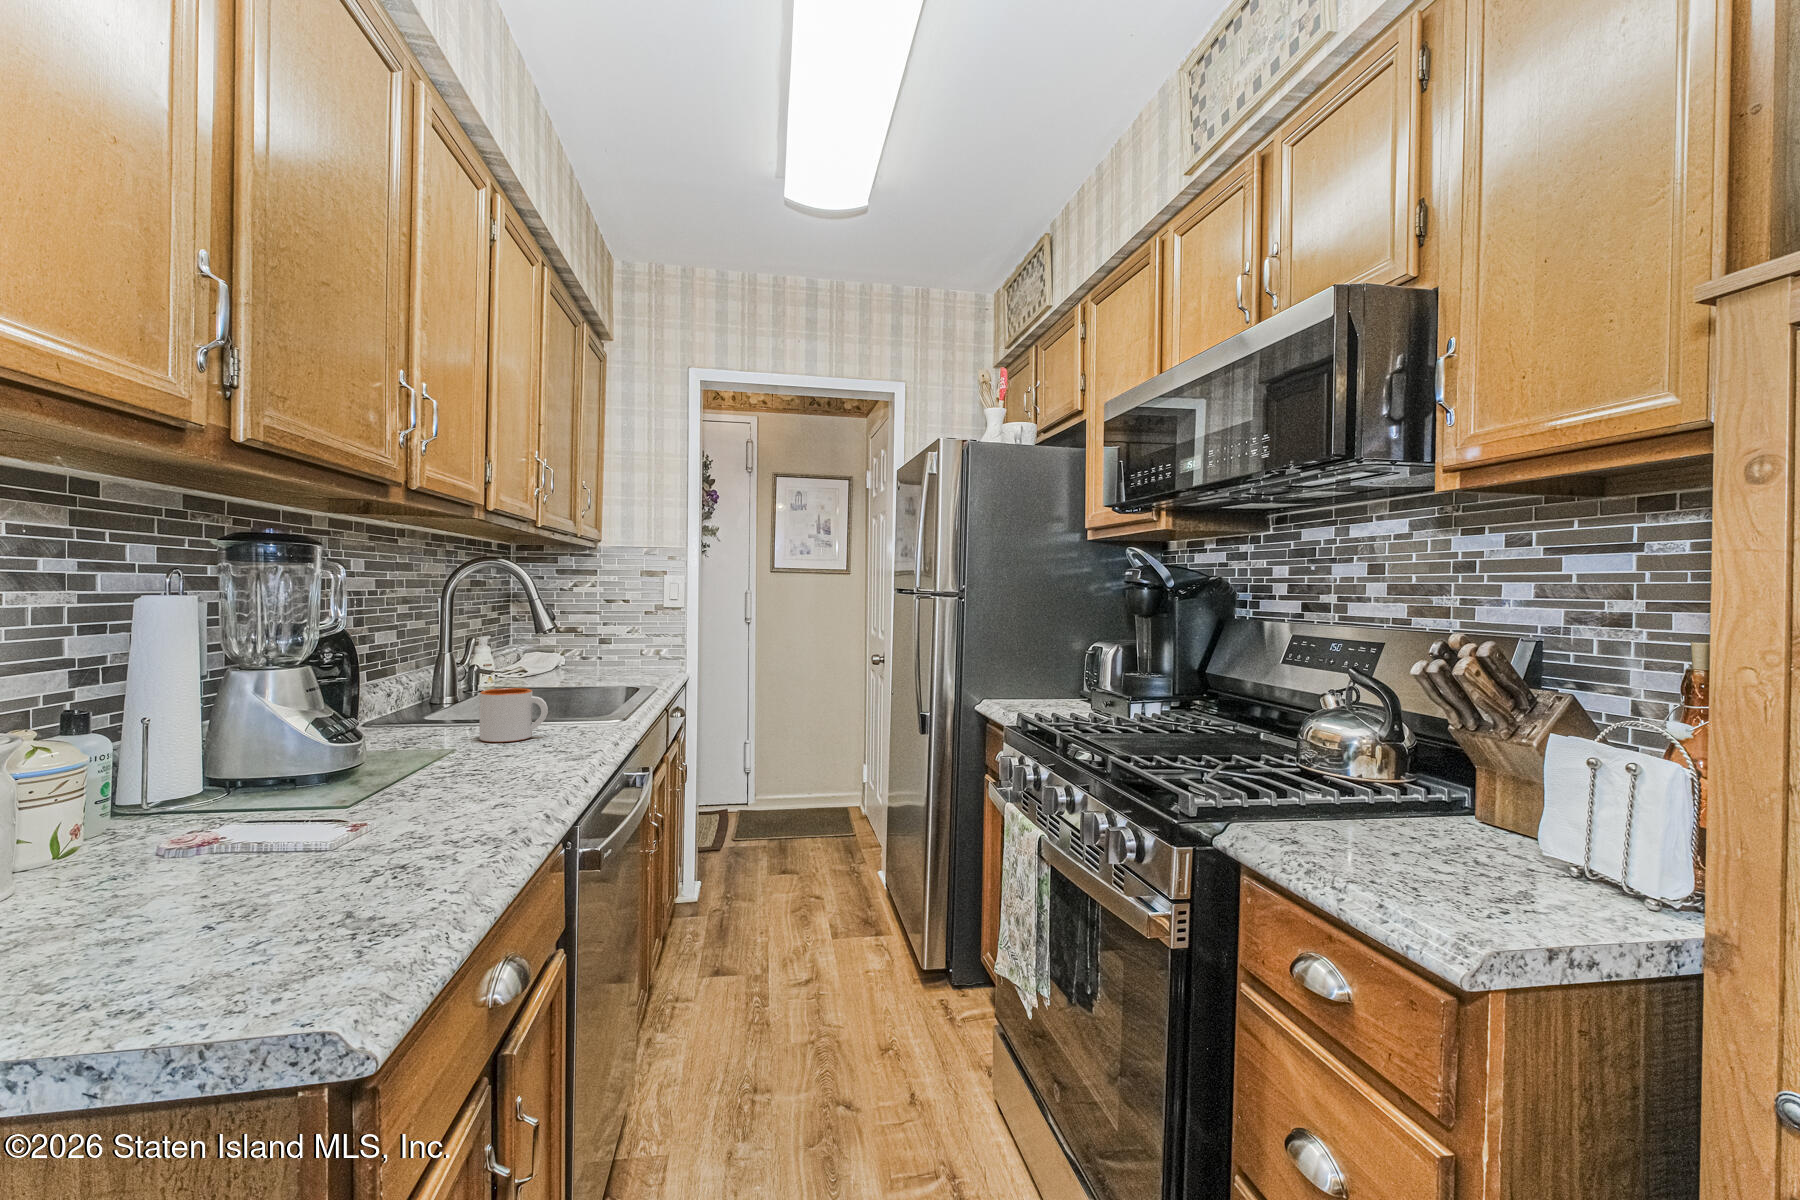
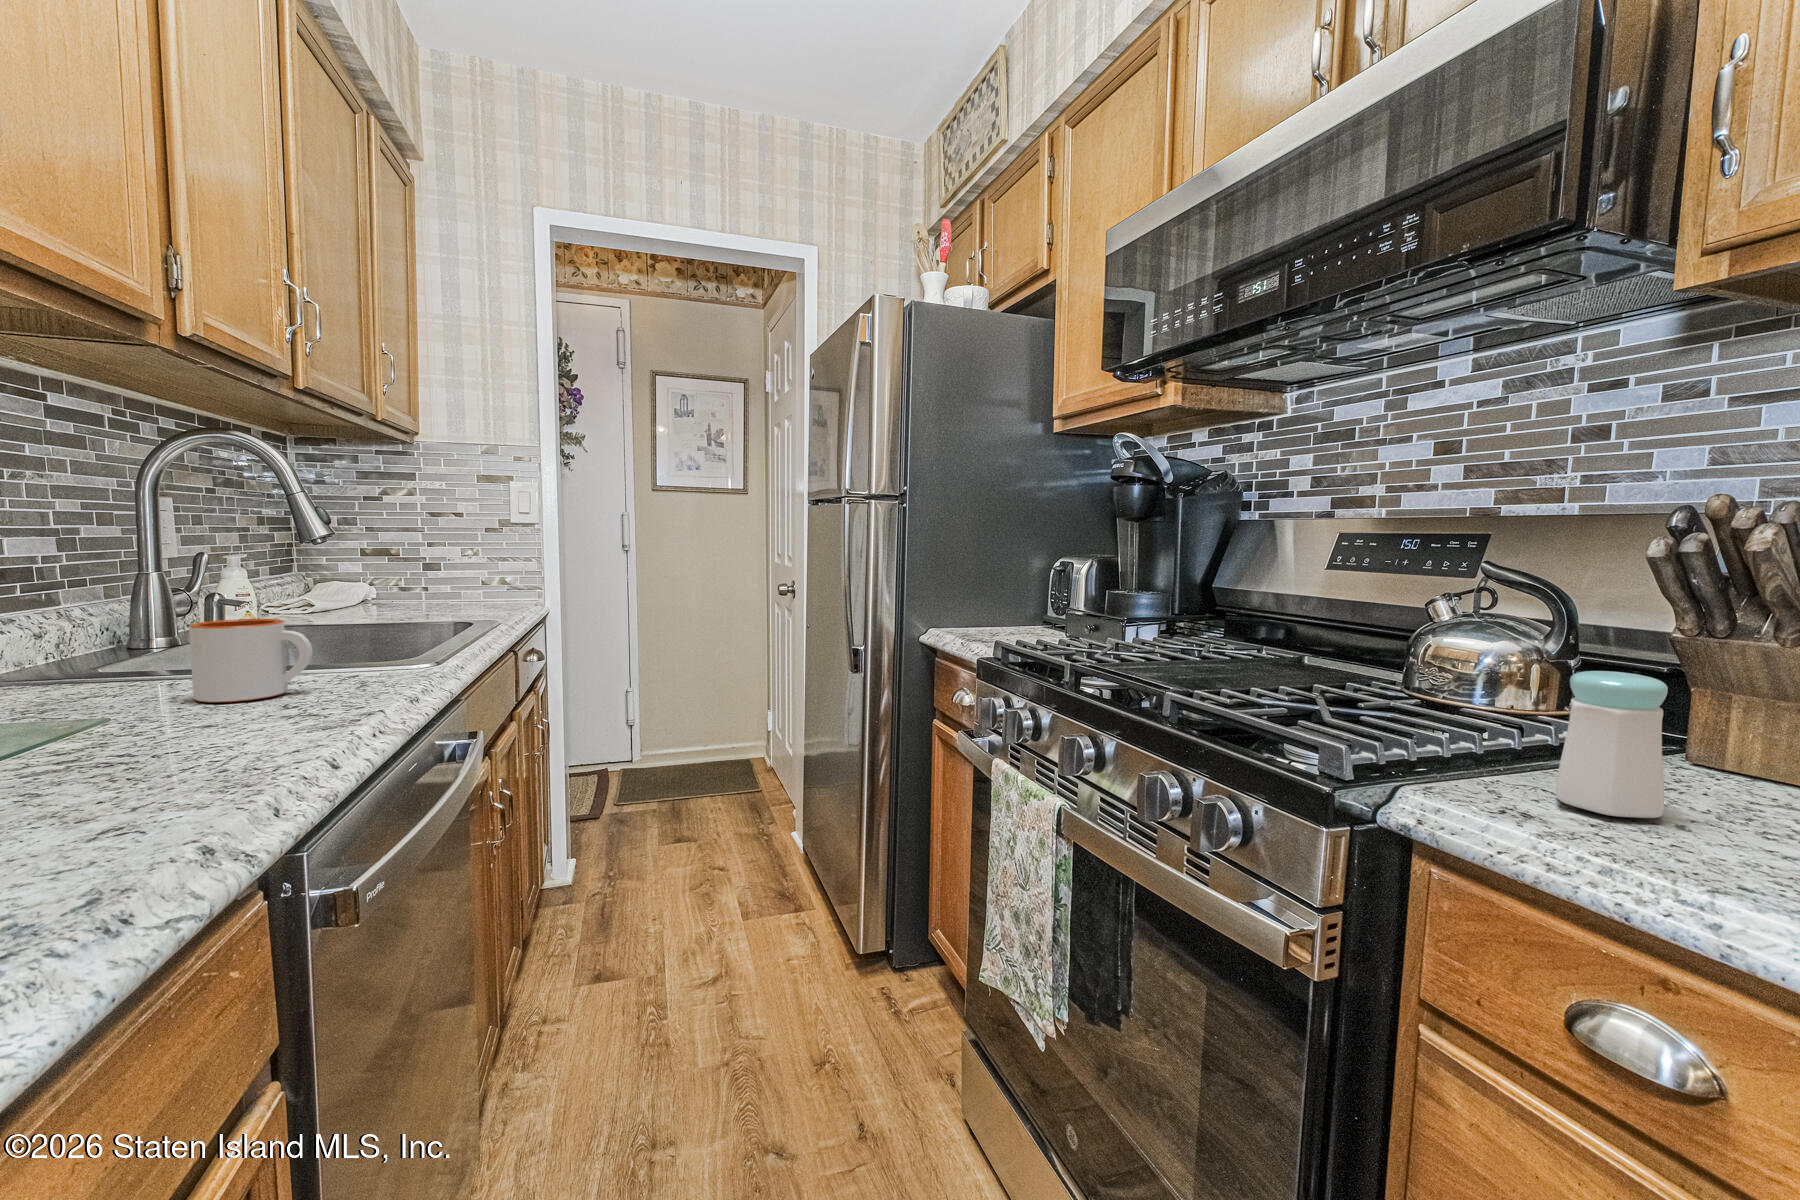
salt shaker: none [1338,750,1404,848] -> present [1556,671,1668,818]

